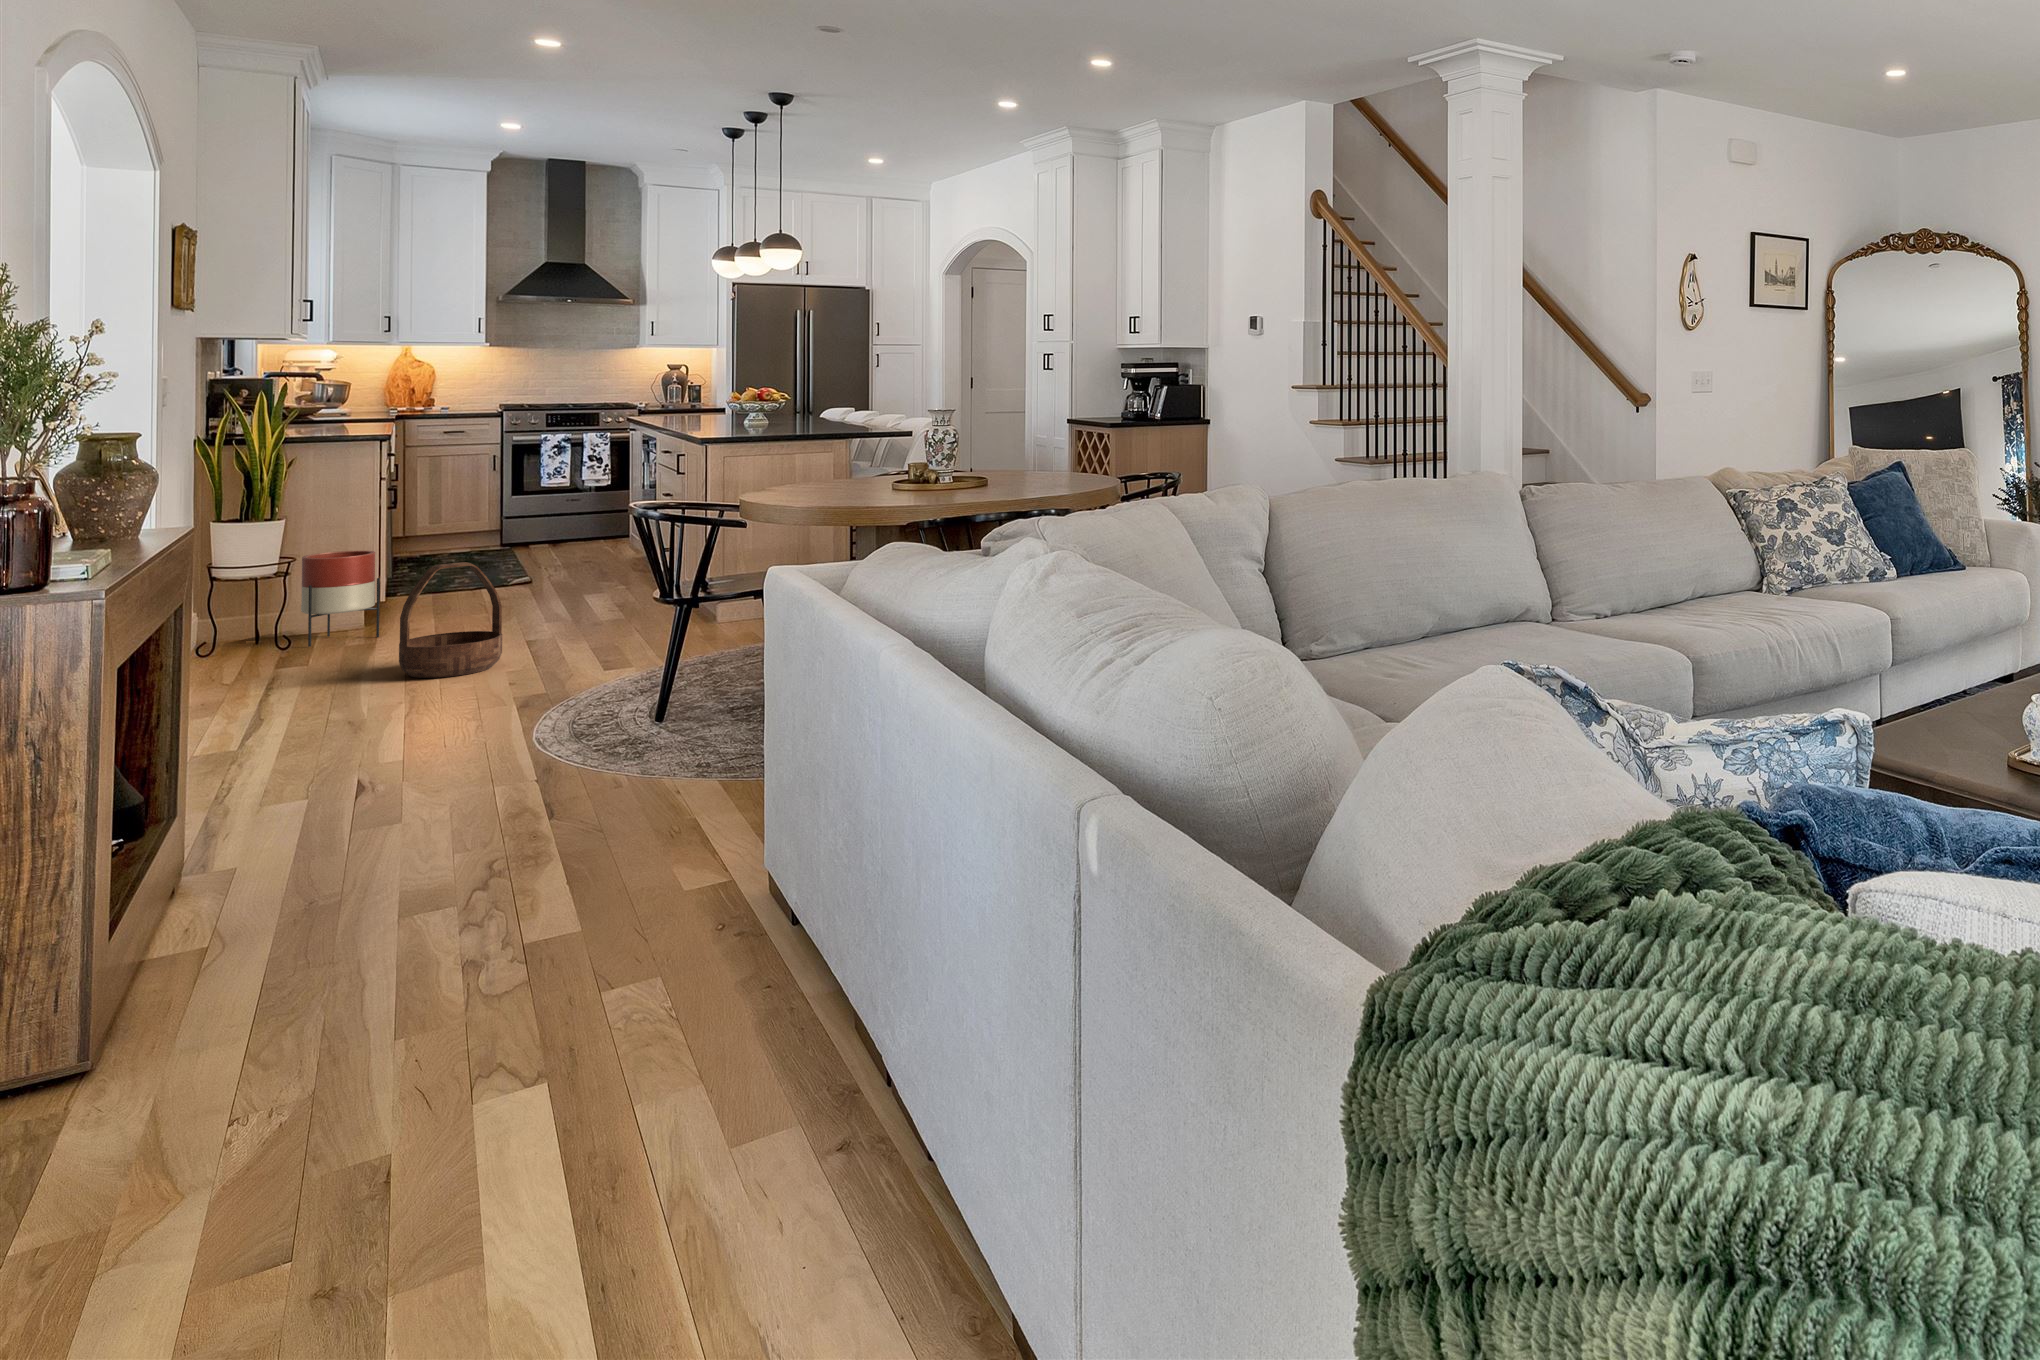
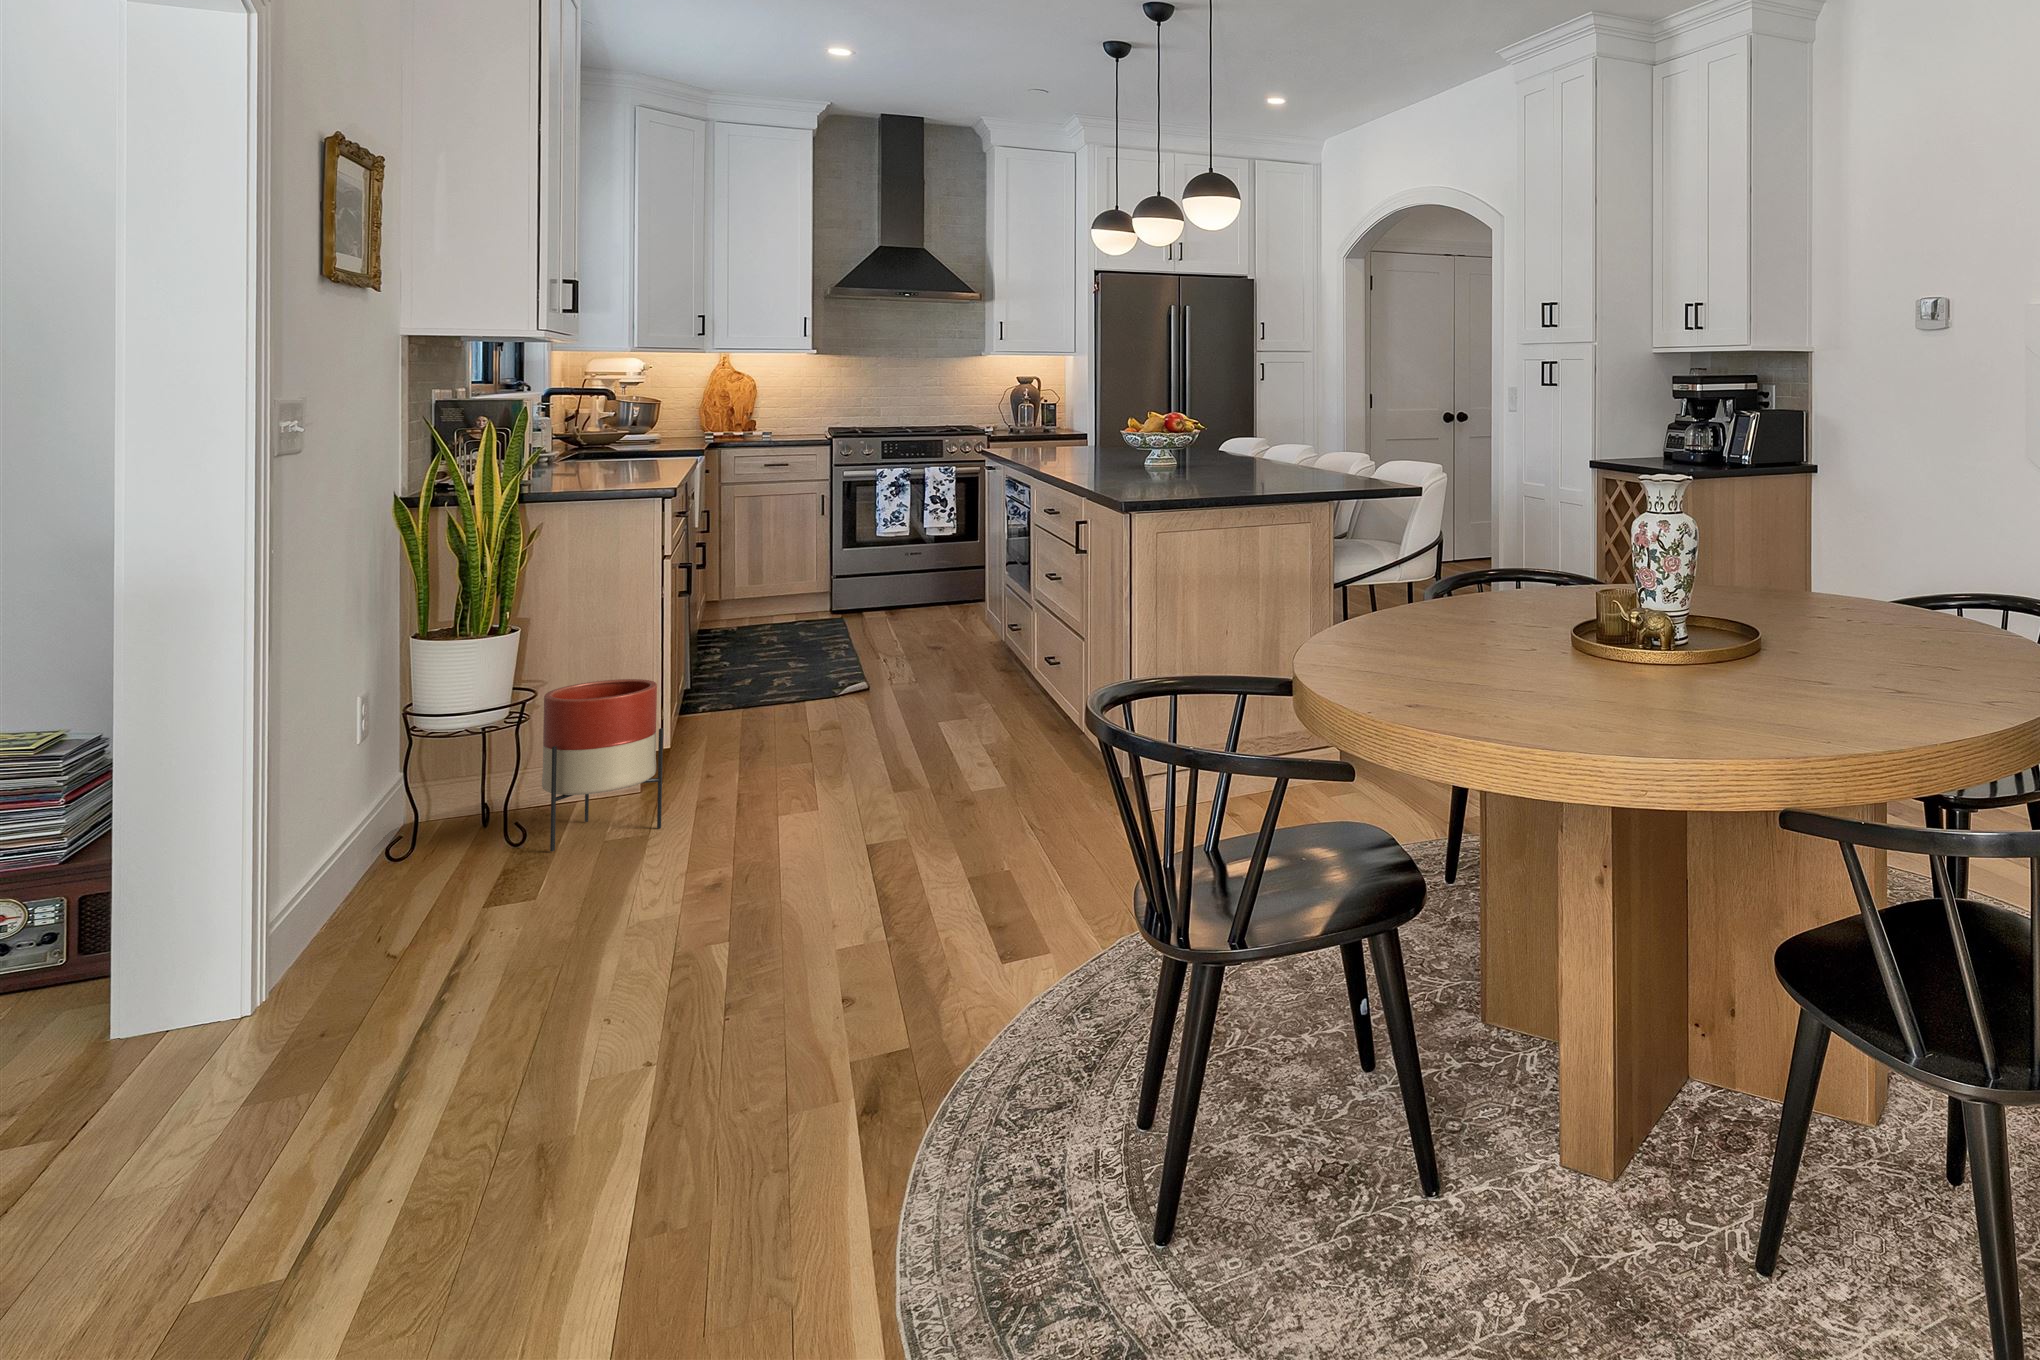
basket: present [399,562,502,678] -> none [683,741,860,976]

